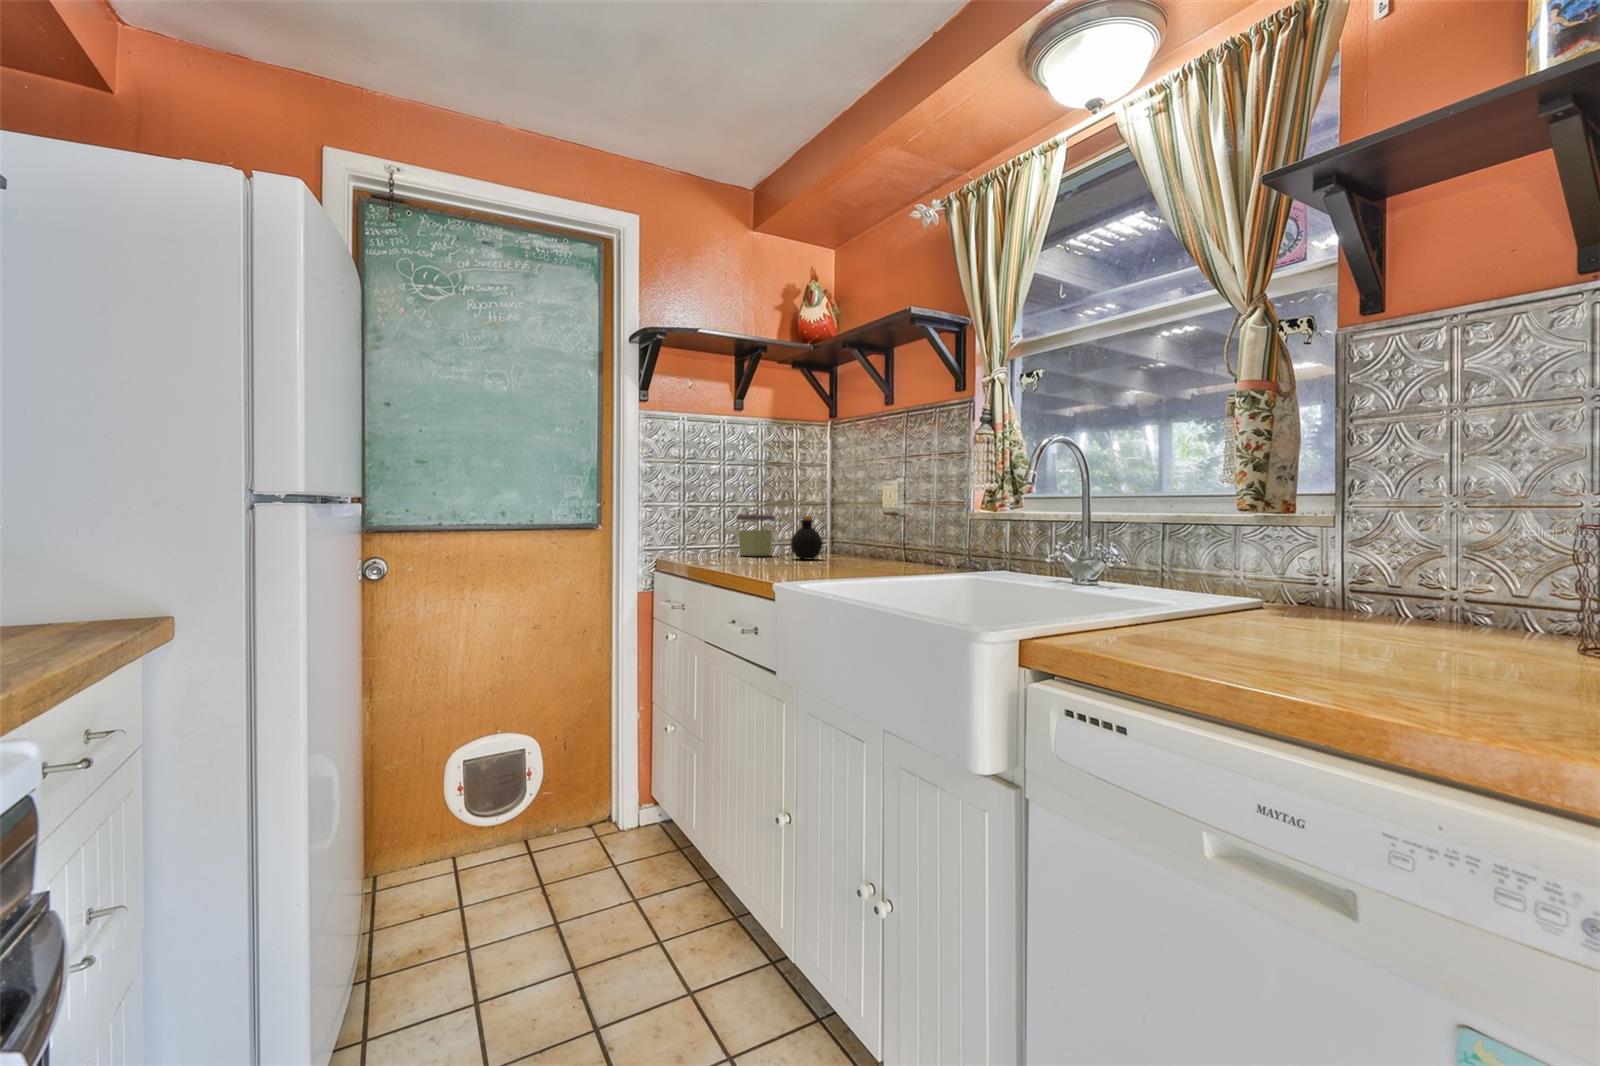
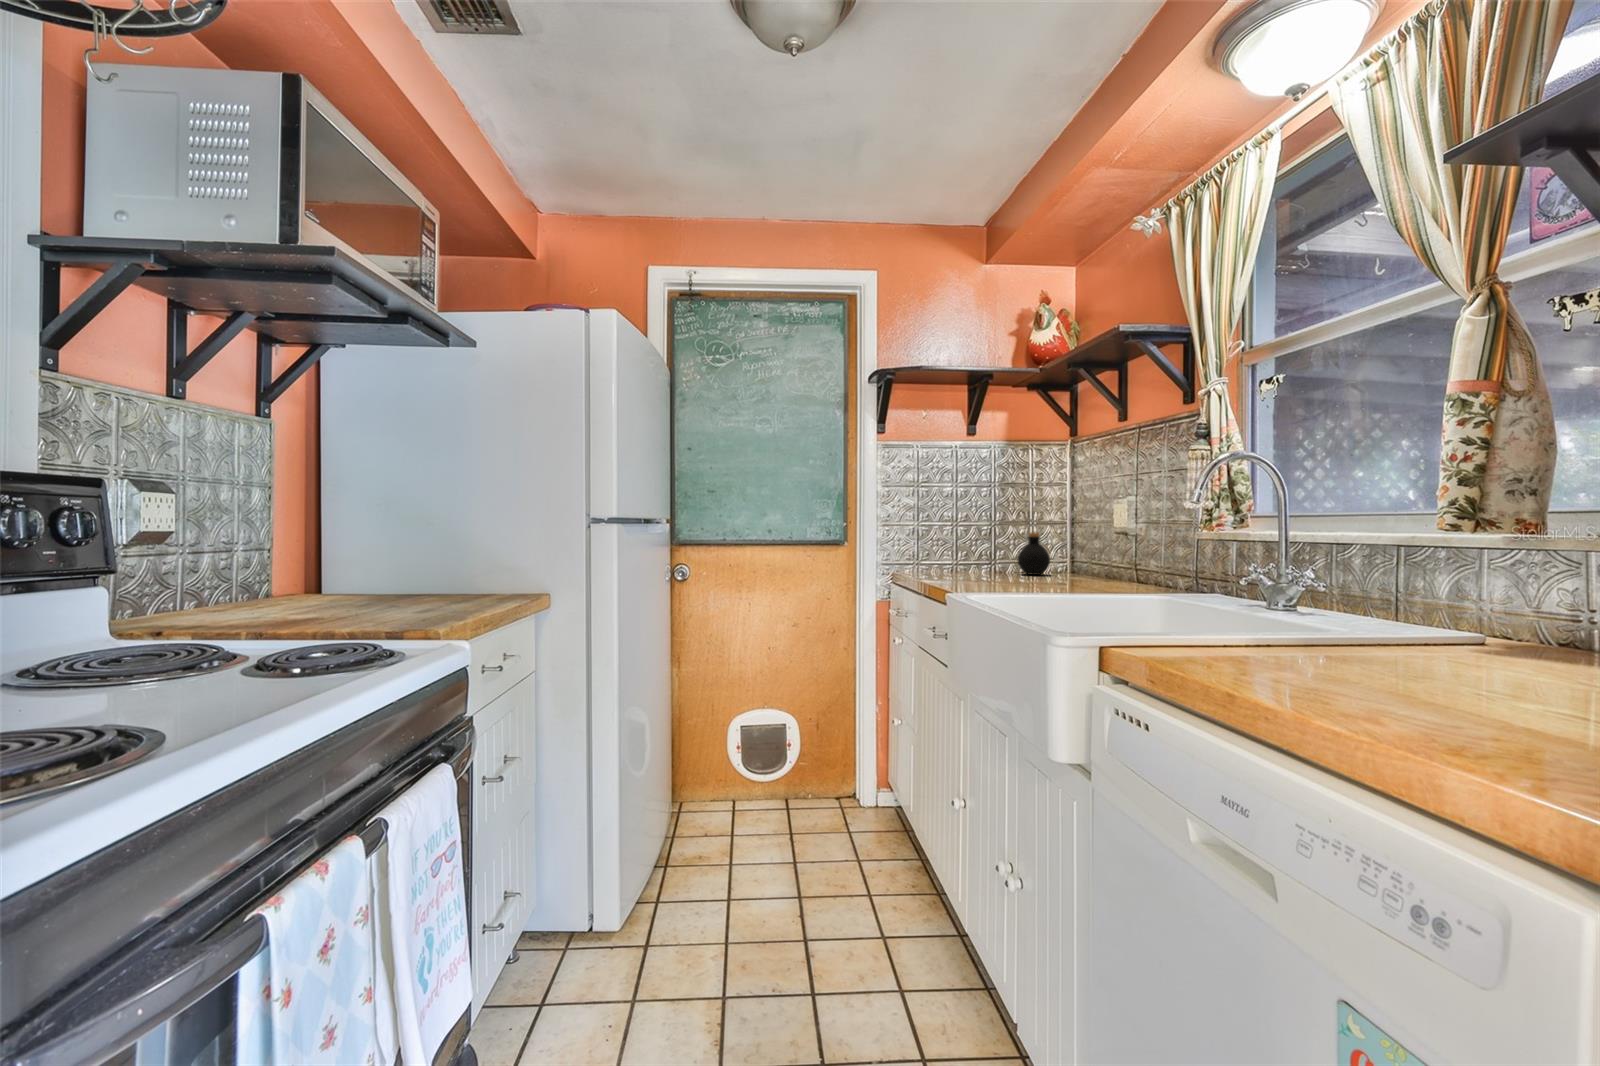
jar: present [737,514,775,556] -> none [969,531,1008,571]

